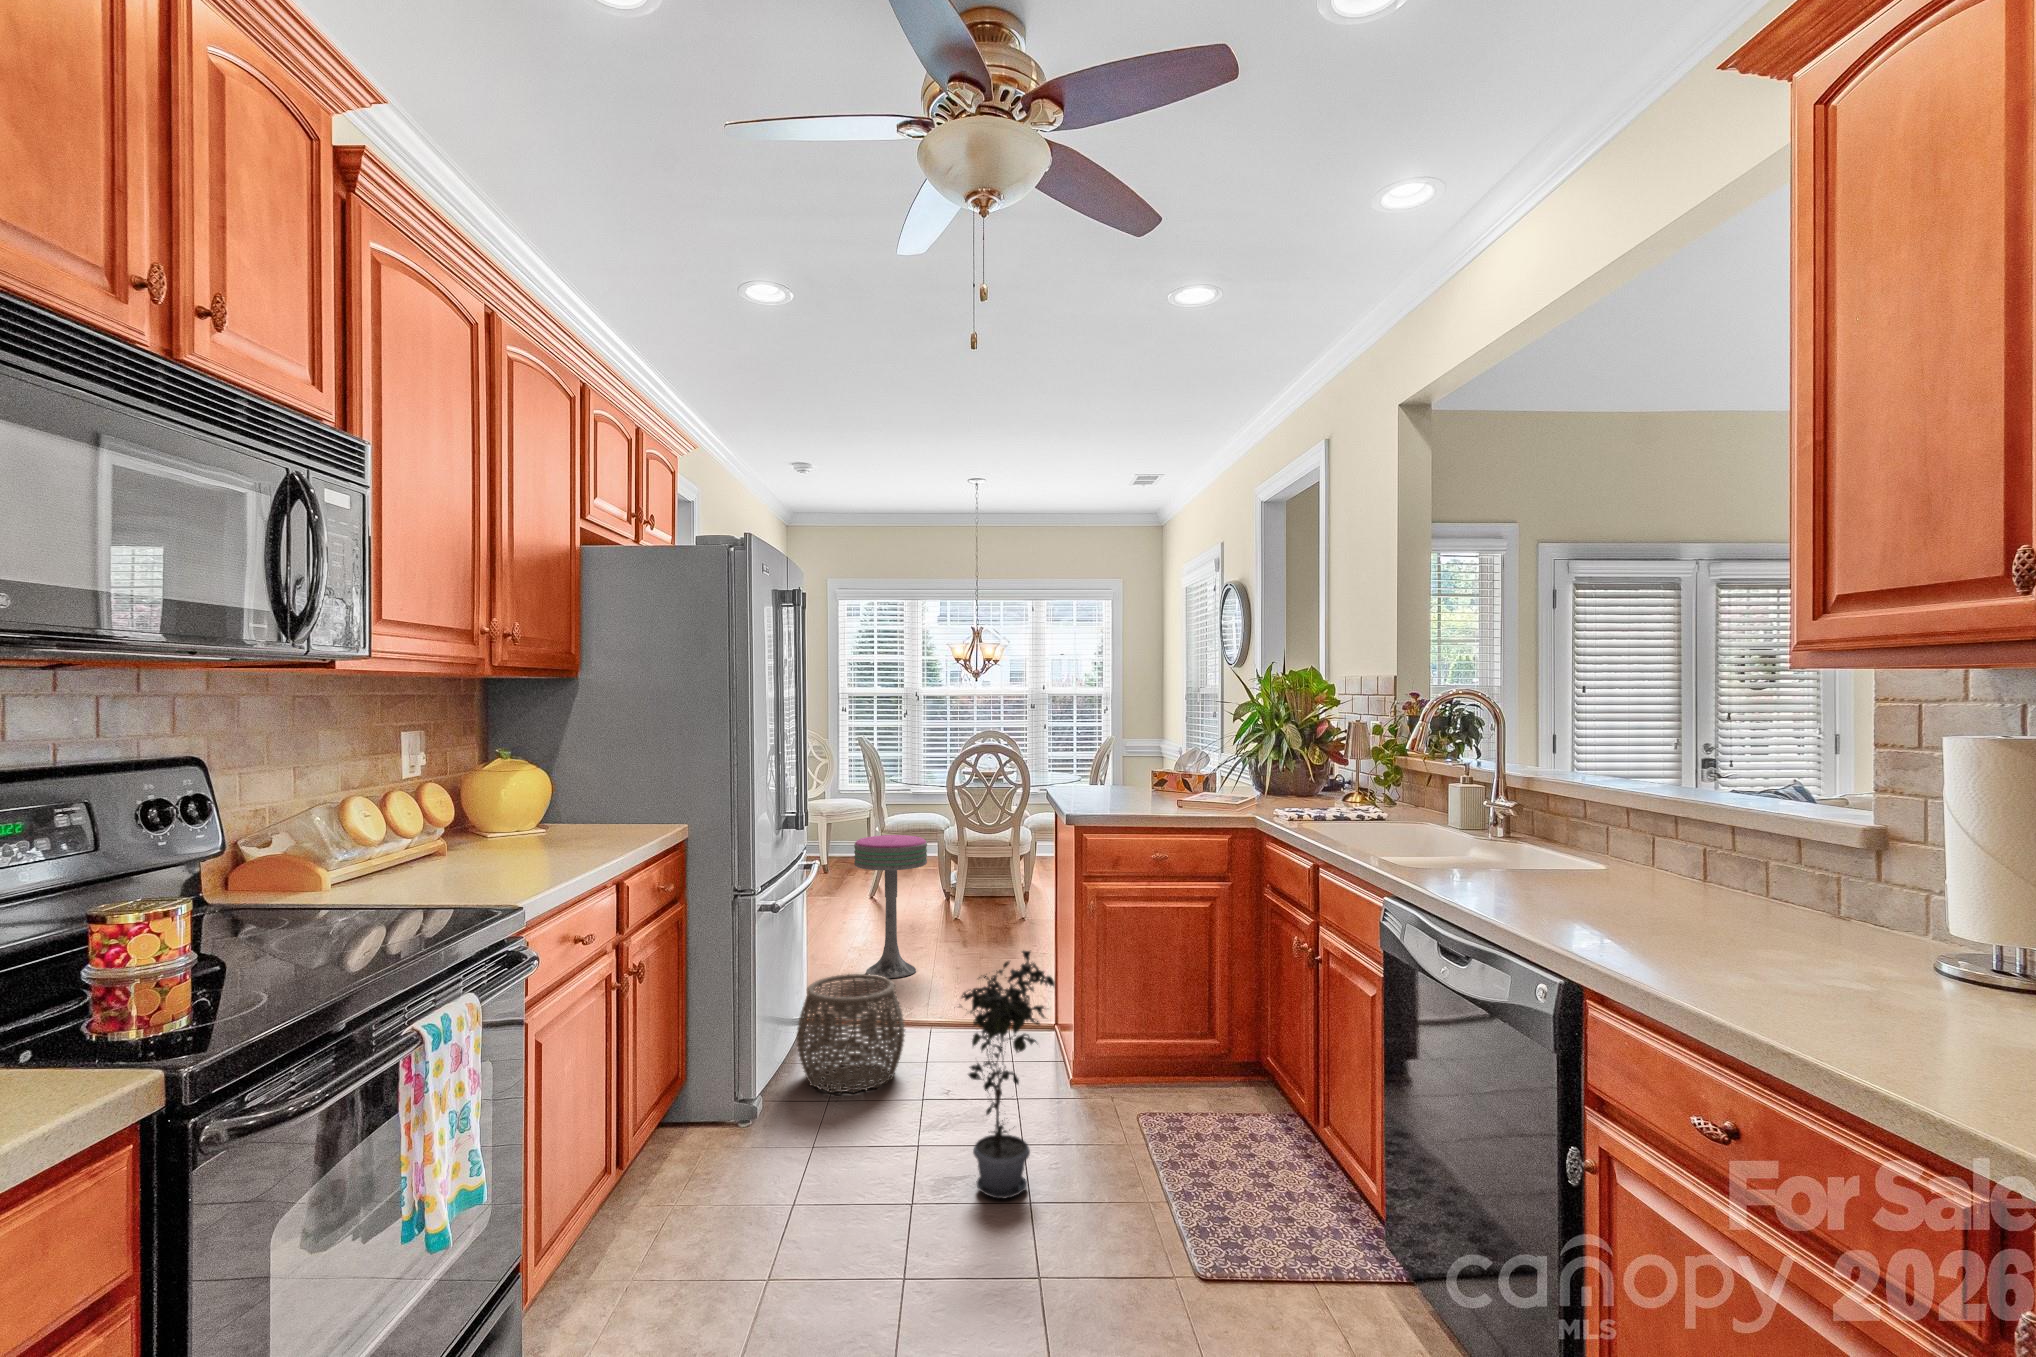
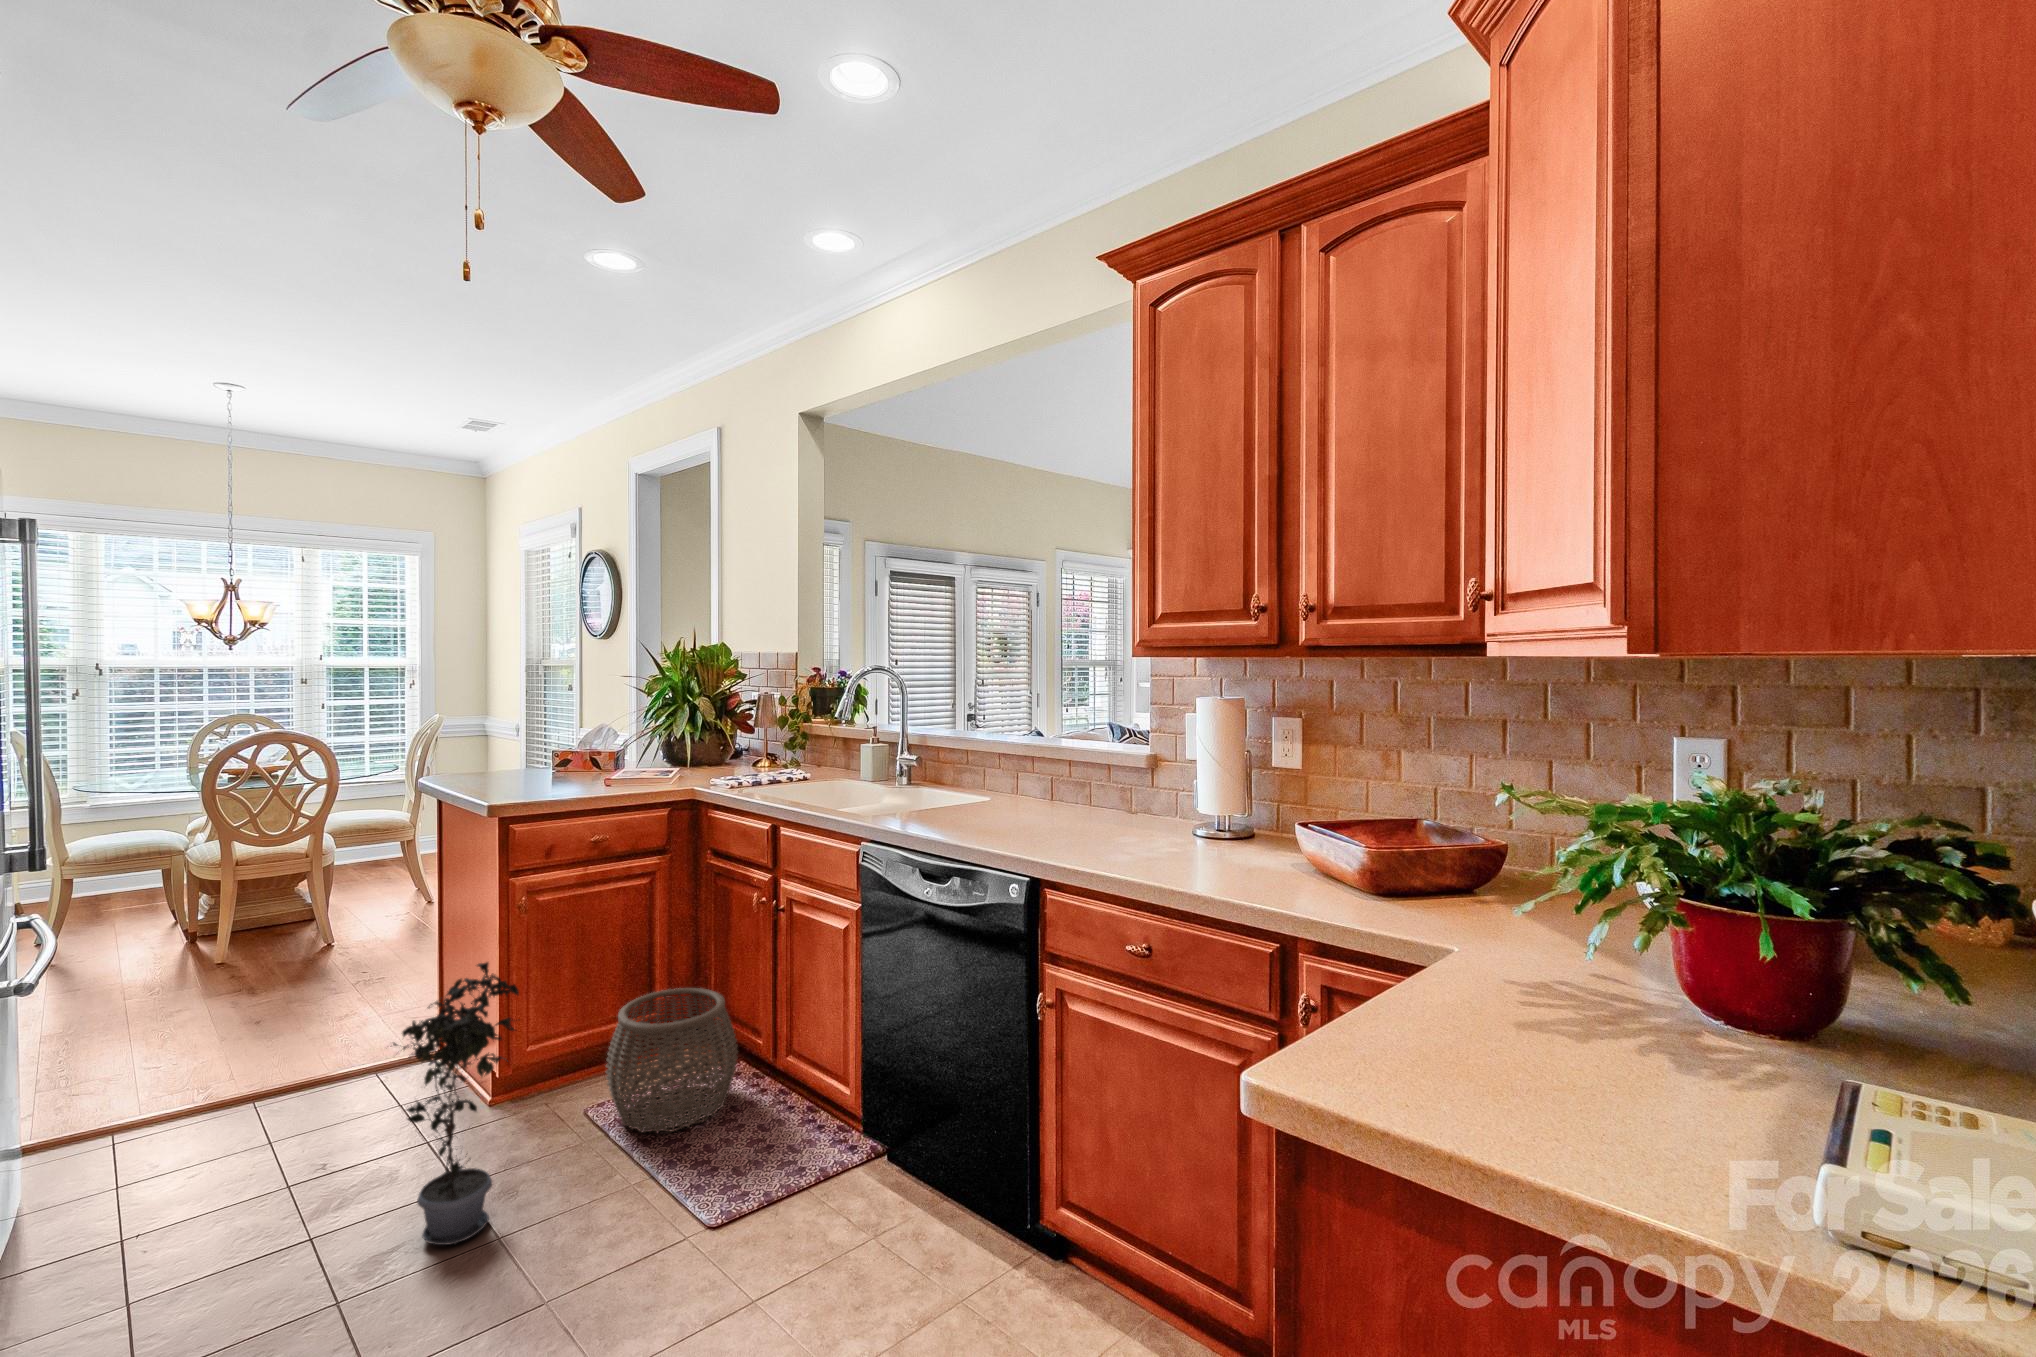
bar stool: present [854,835,927,978] -> none [95,853,222,1040]
woven basket: present [797,974,905,1092] -> present [606,988,738,1133]

